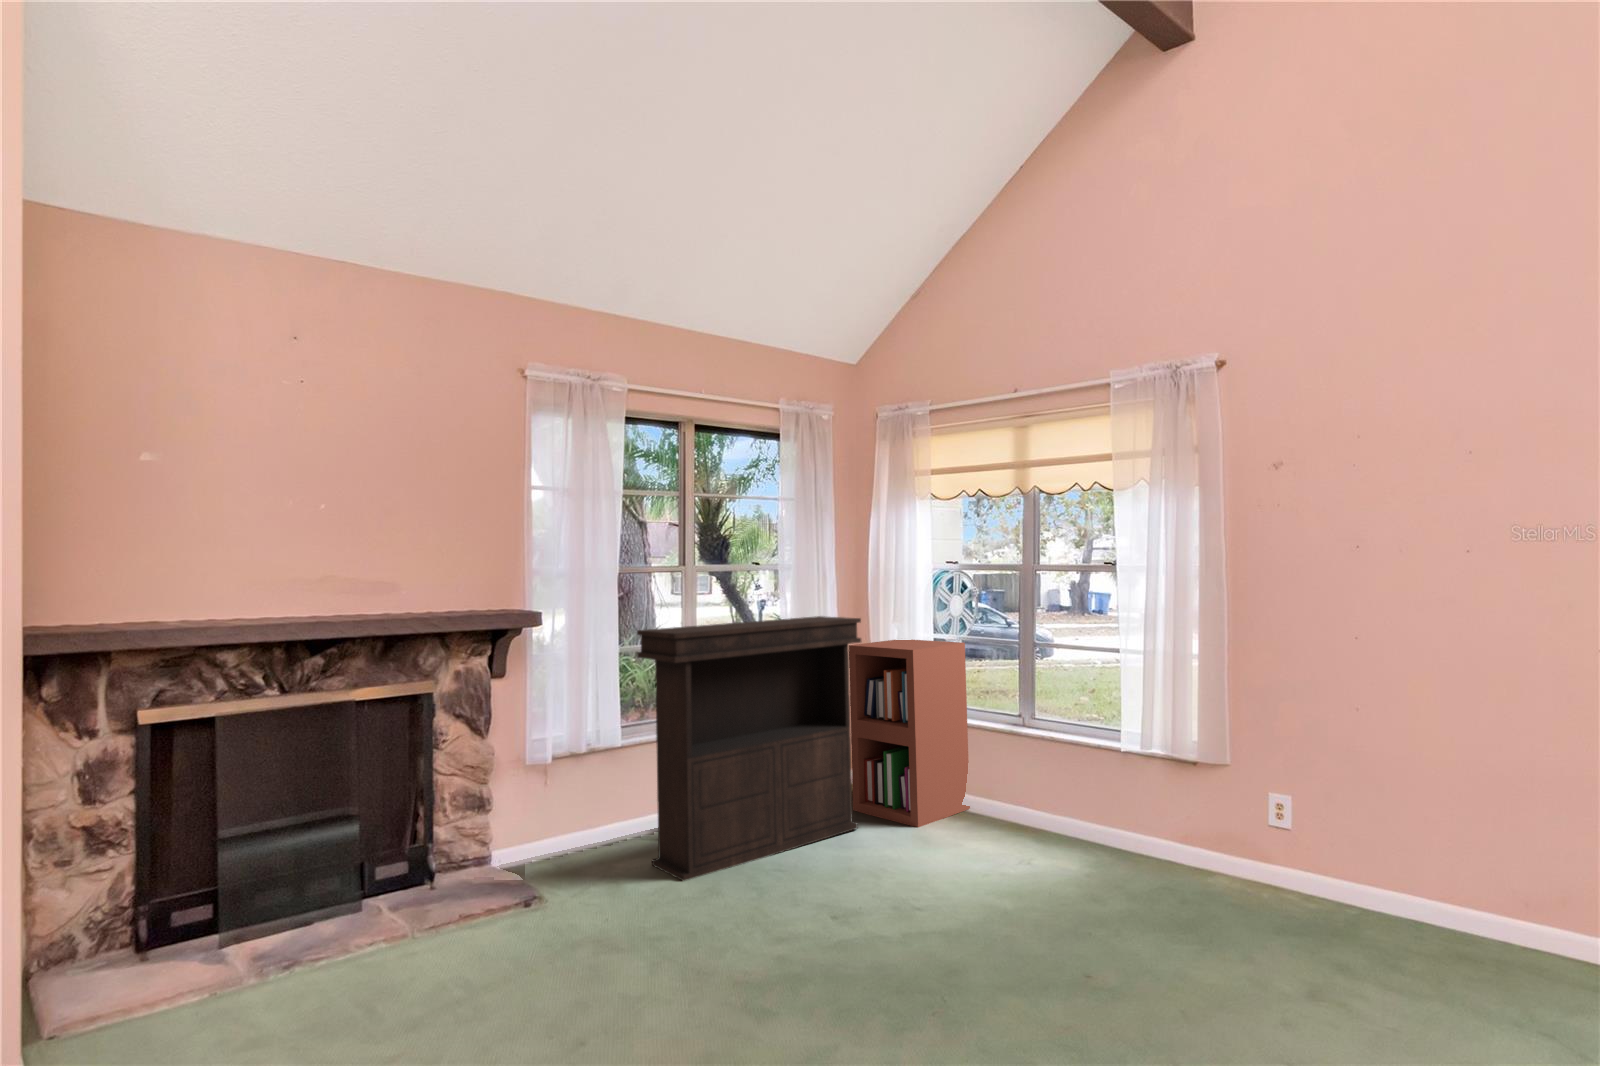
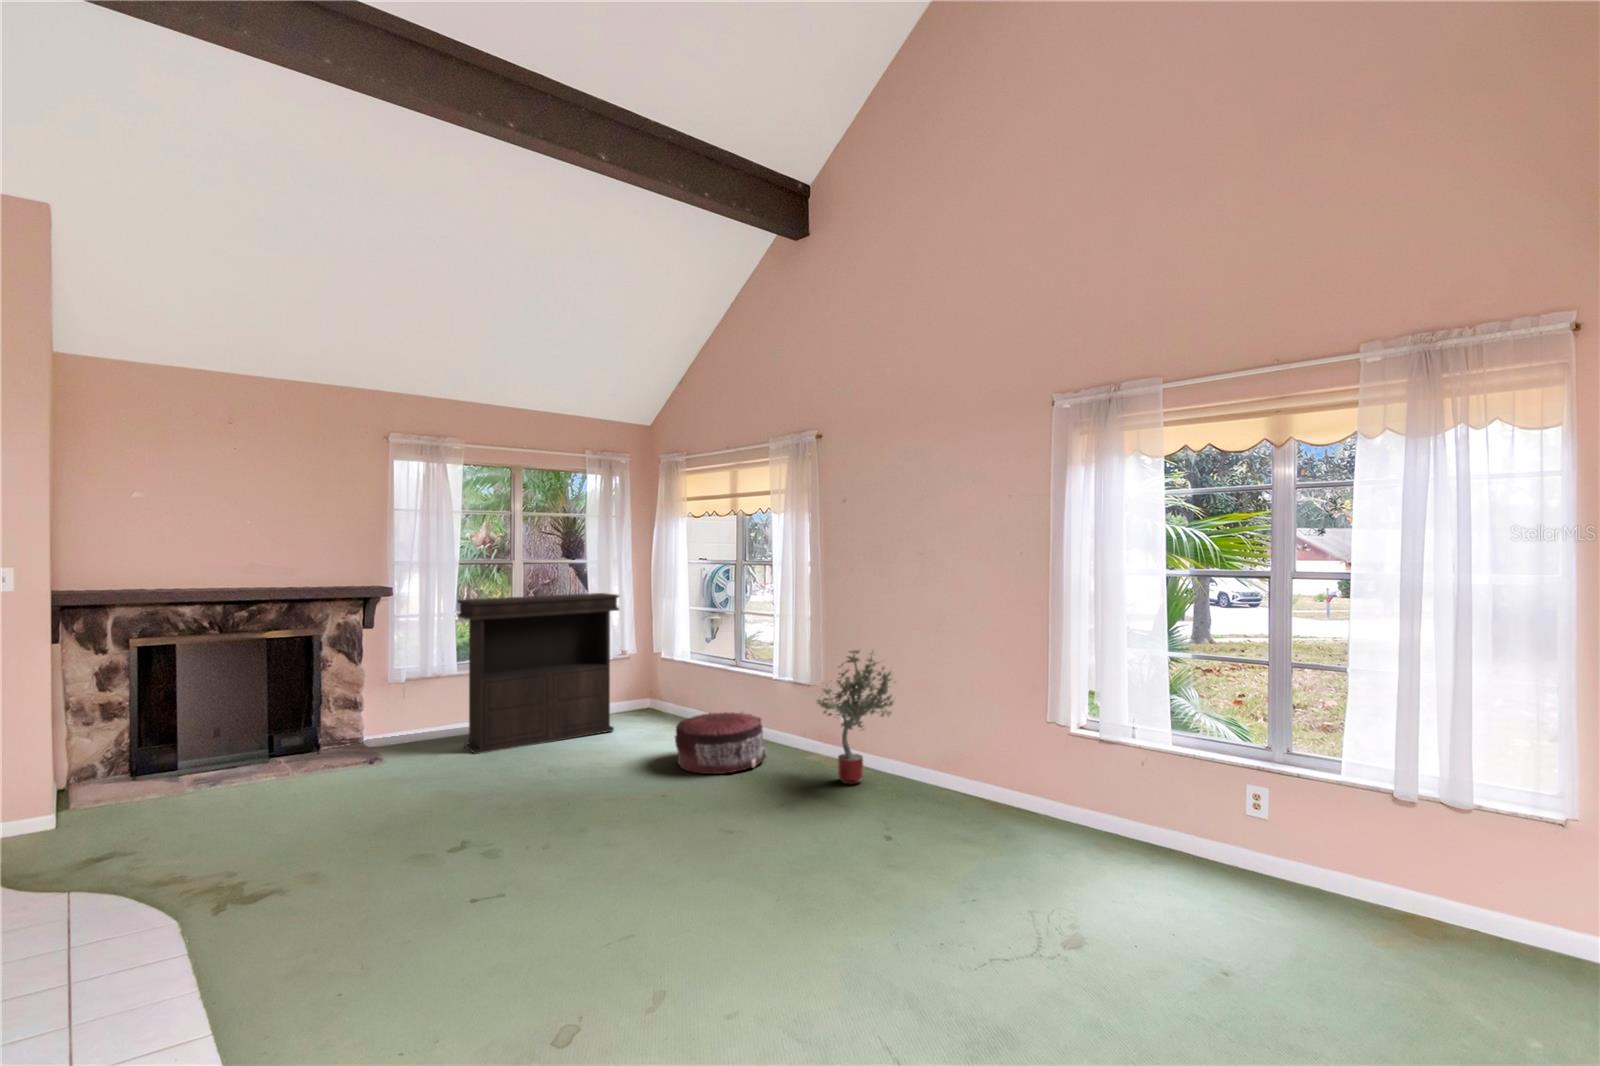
bookshelf: present [849,640,970,827] -> none [625,609,702,732]
potted tree: none [1280,703,1502,939] -> present [817,650,896,784]
pouf: none [1029,803,1185,919] -> present [675,712,766,774]

